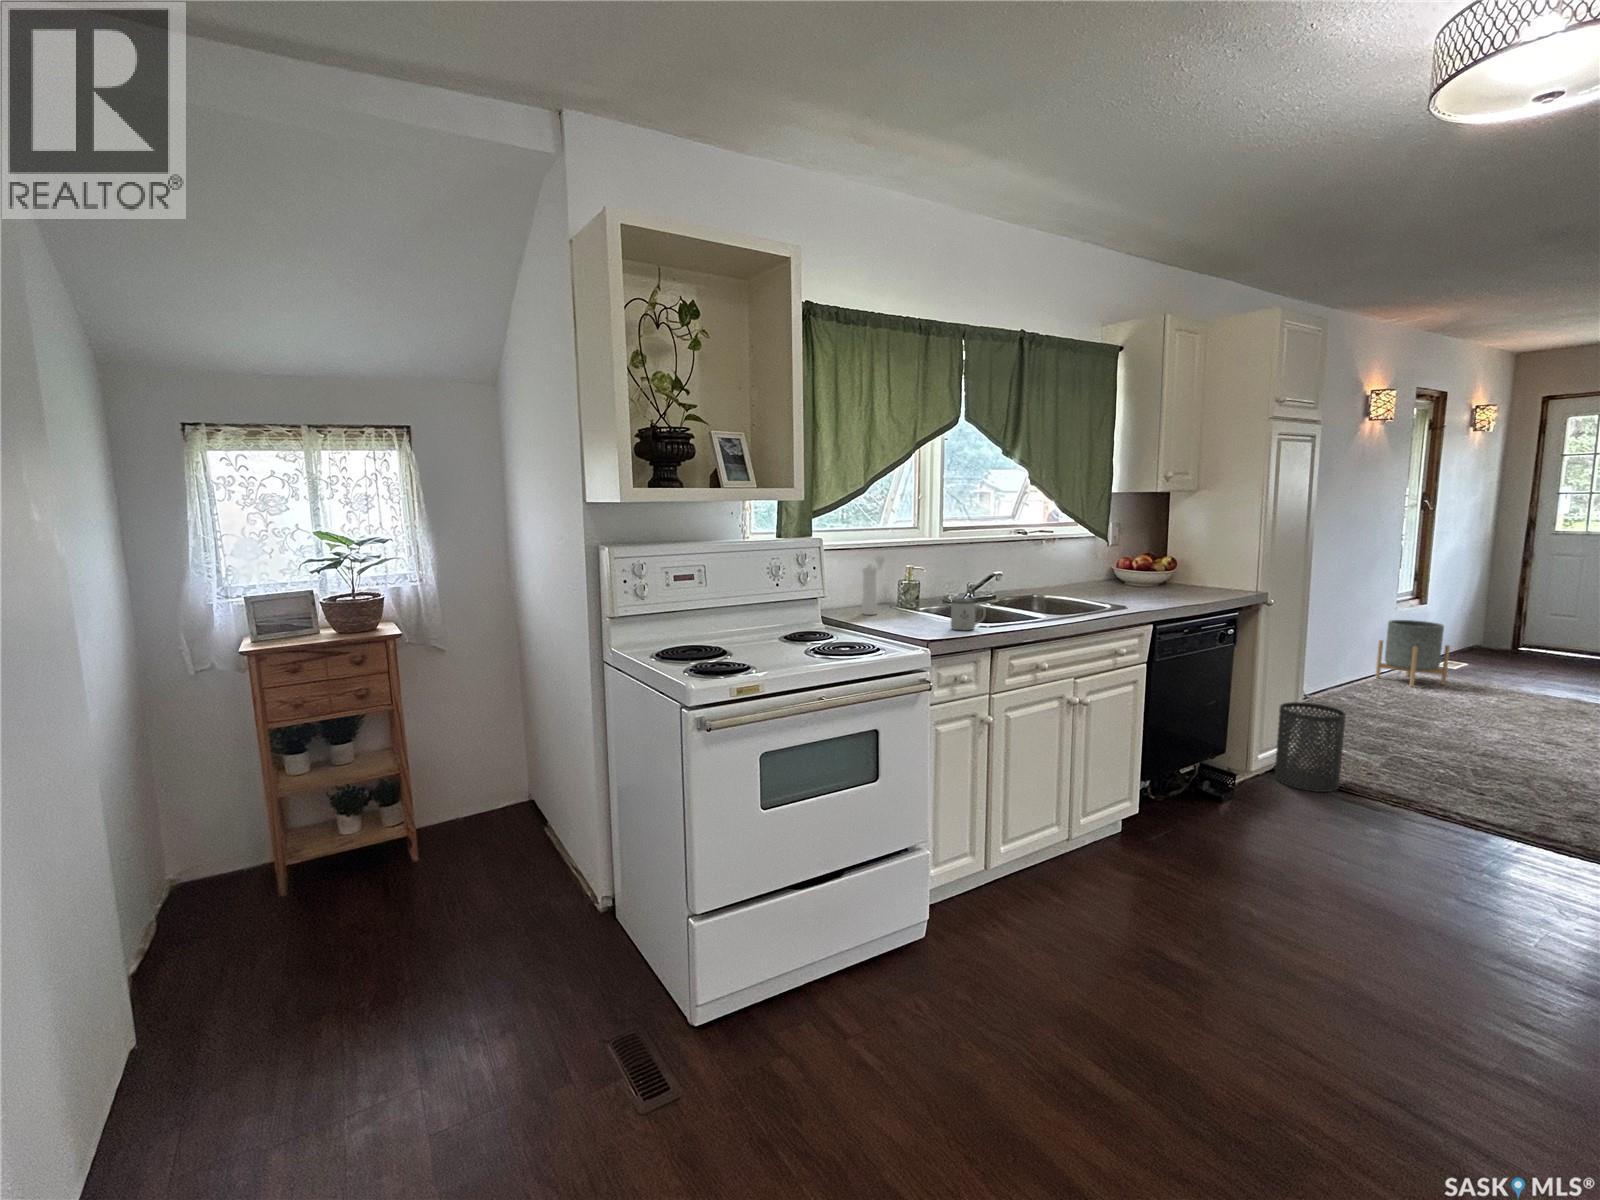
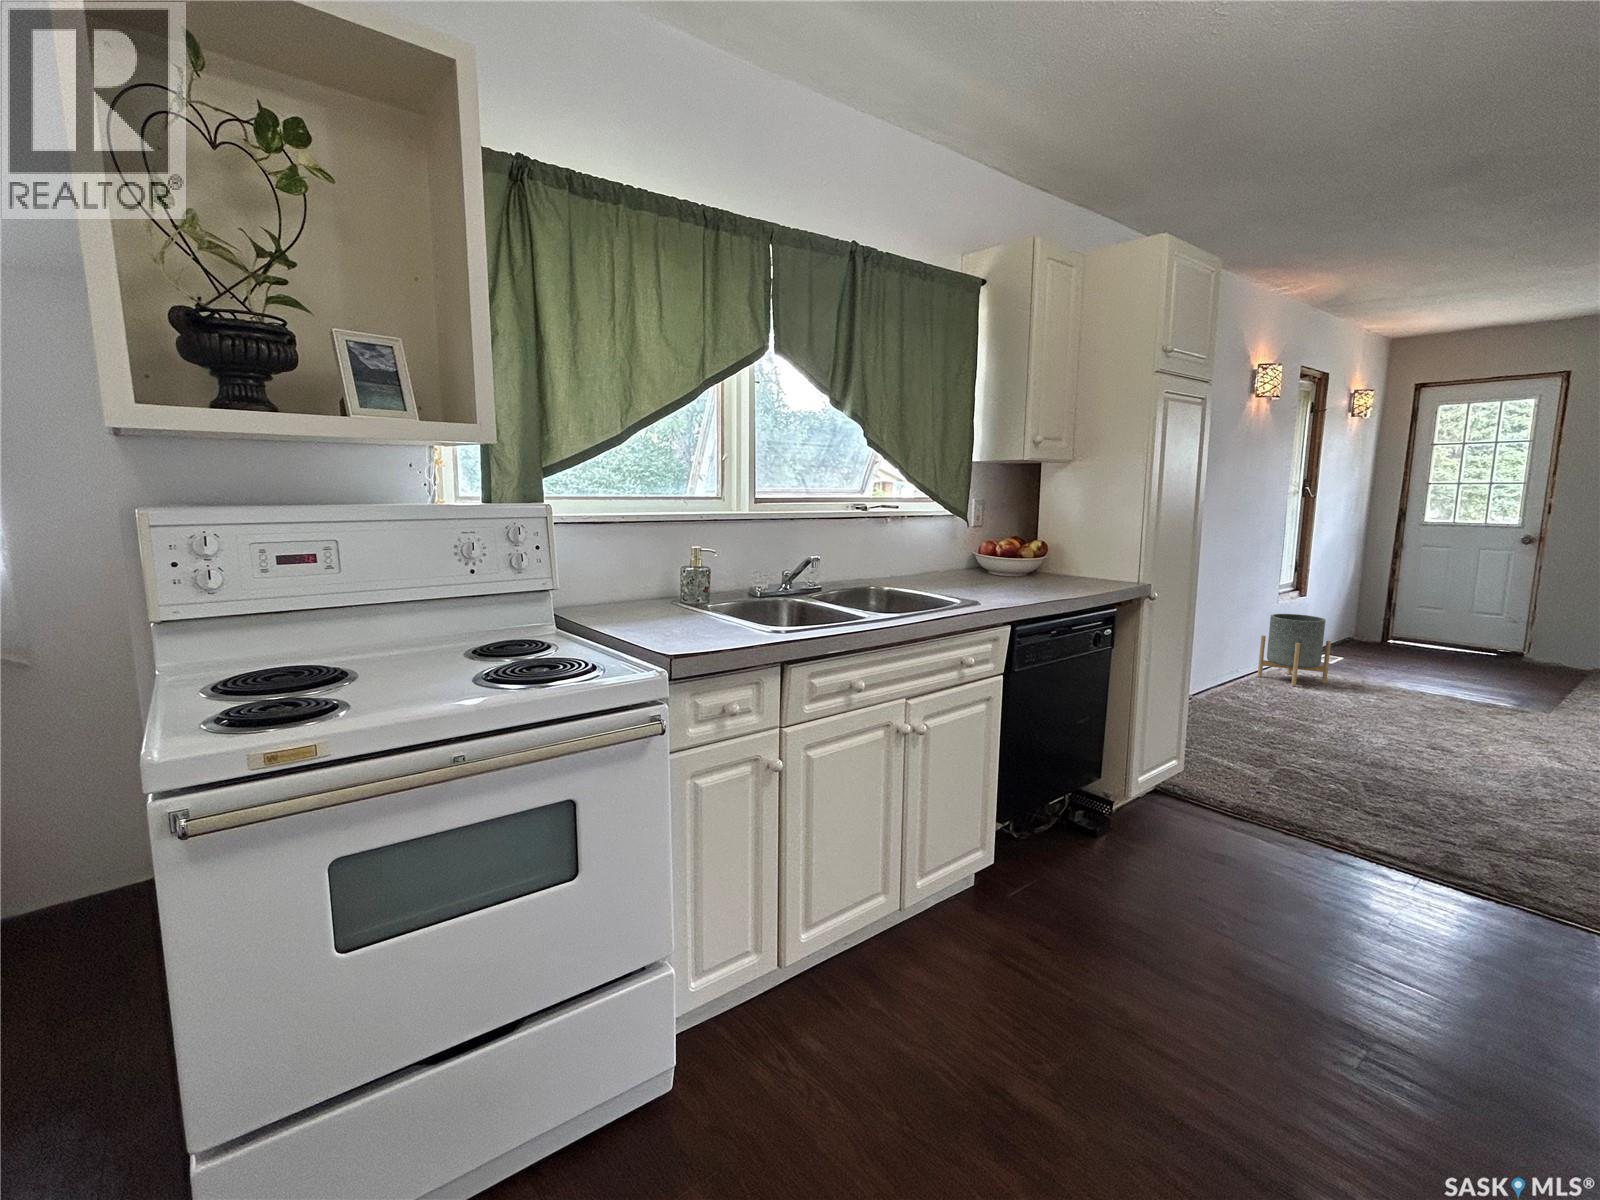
pepper mill: present [862,555,886,615] -> none [626,532,665,614]
mug: present [951,599,986,630] -> none [730,592,780,637]
trash can: present [1275,702,1346,792] -> none [1155,713,1234,821]

